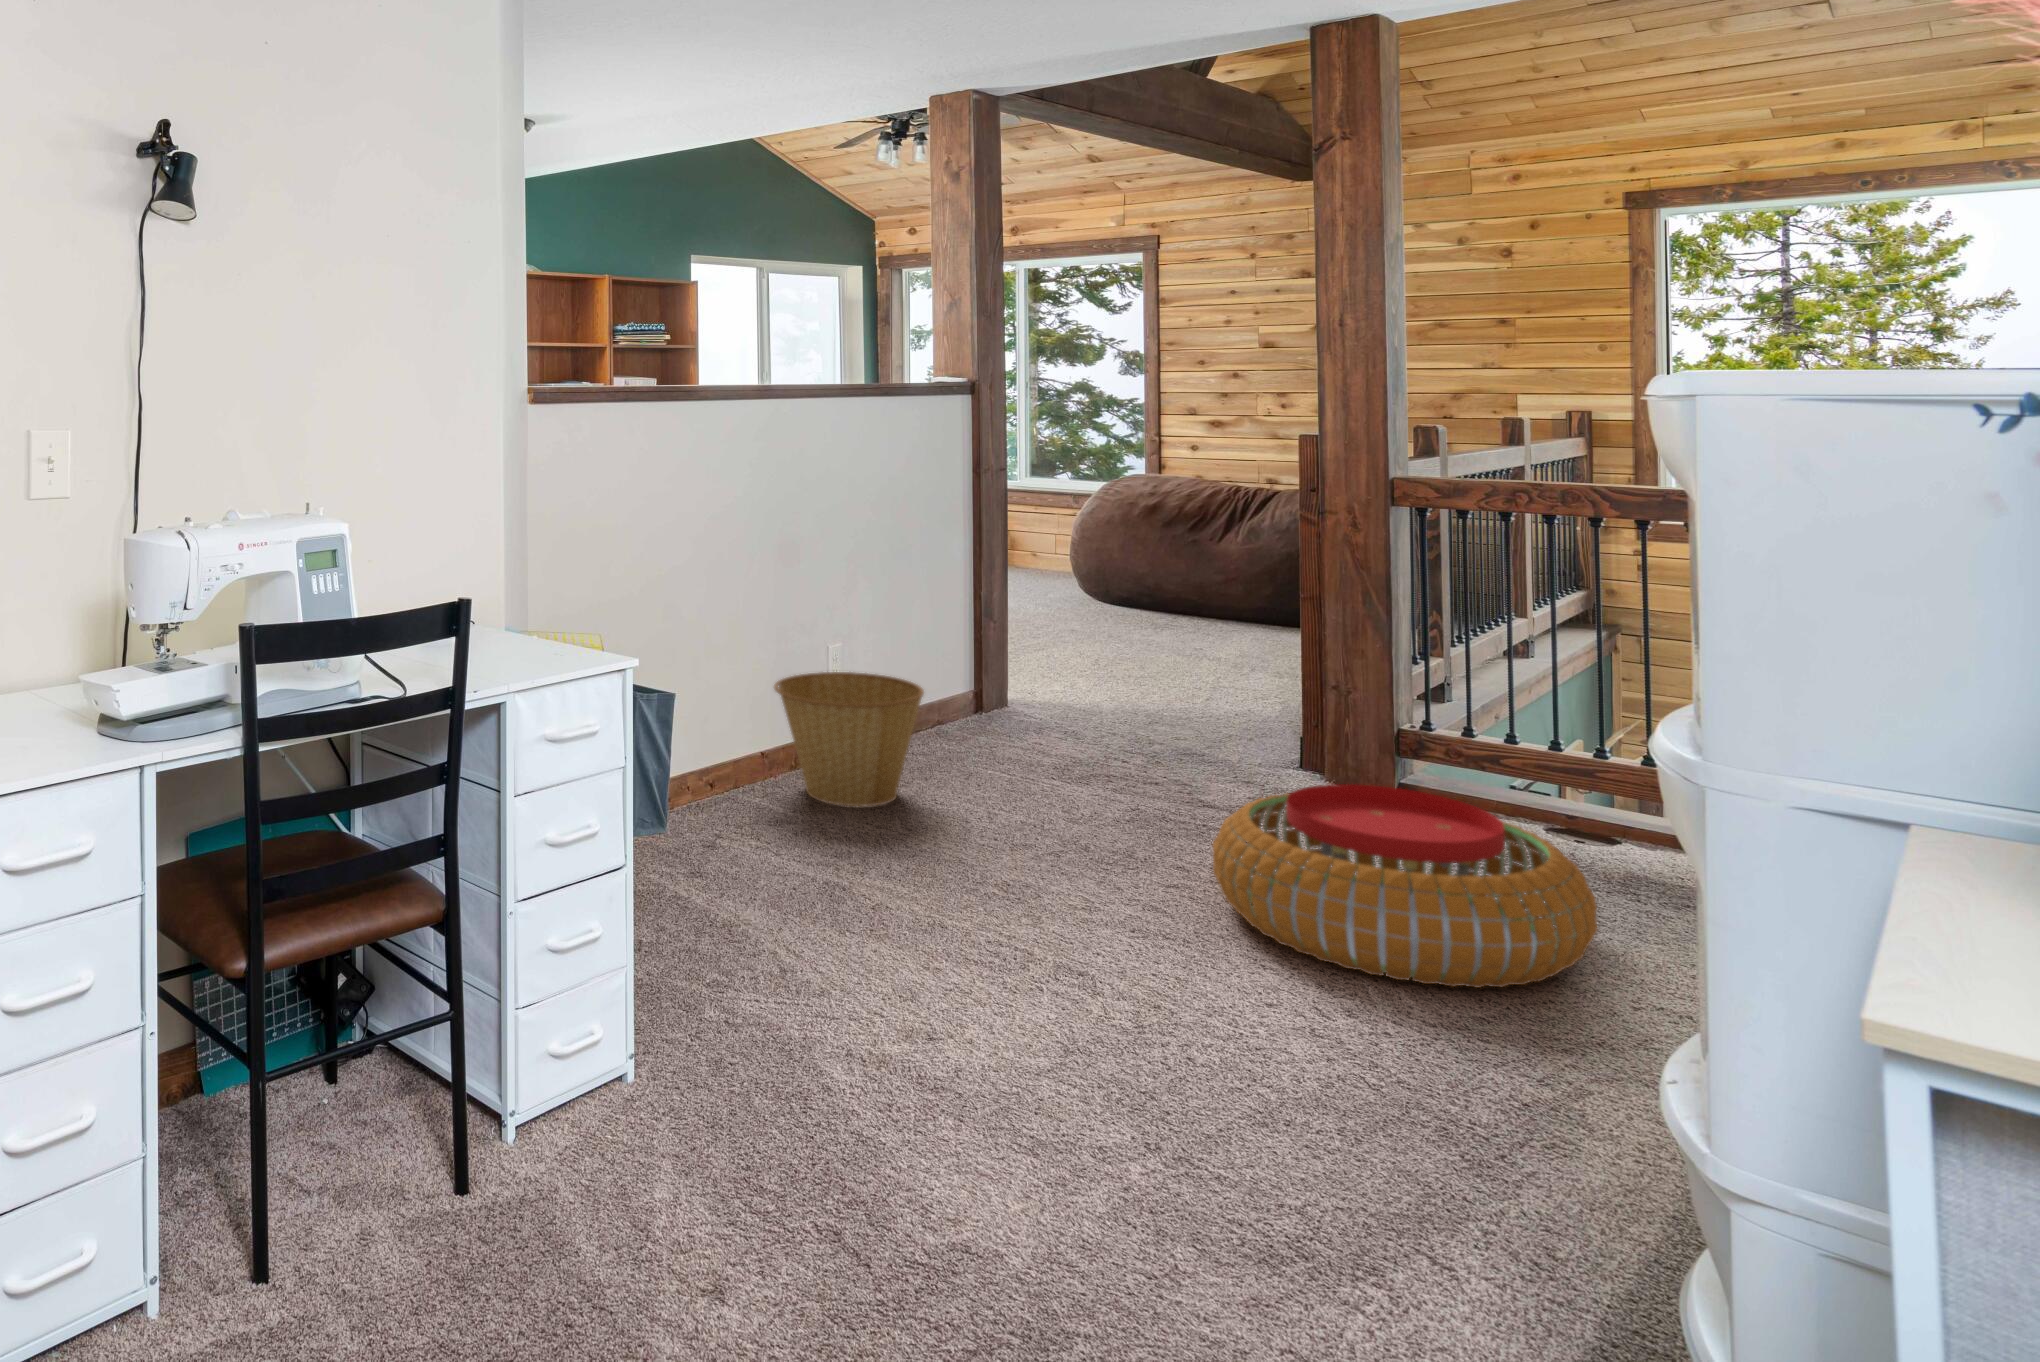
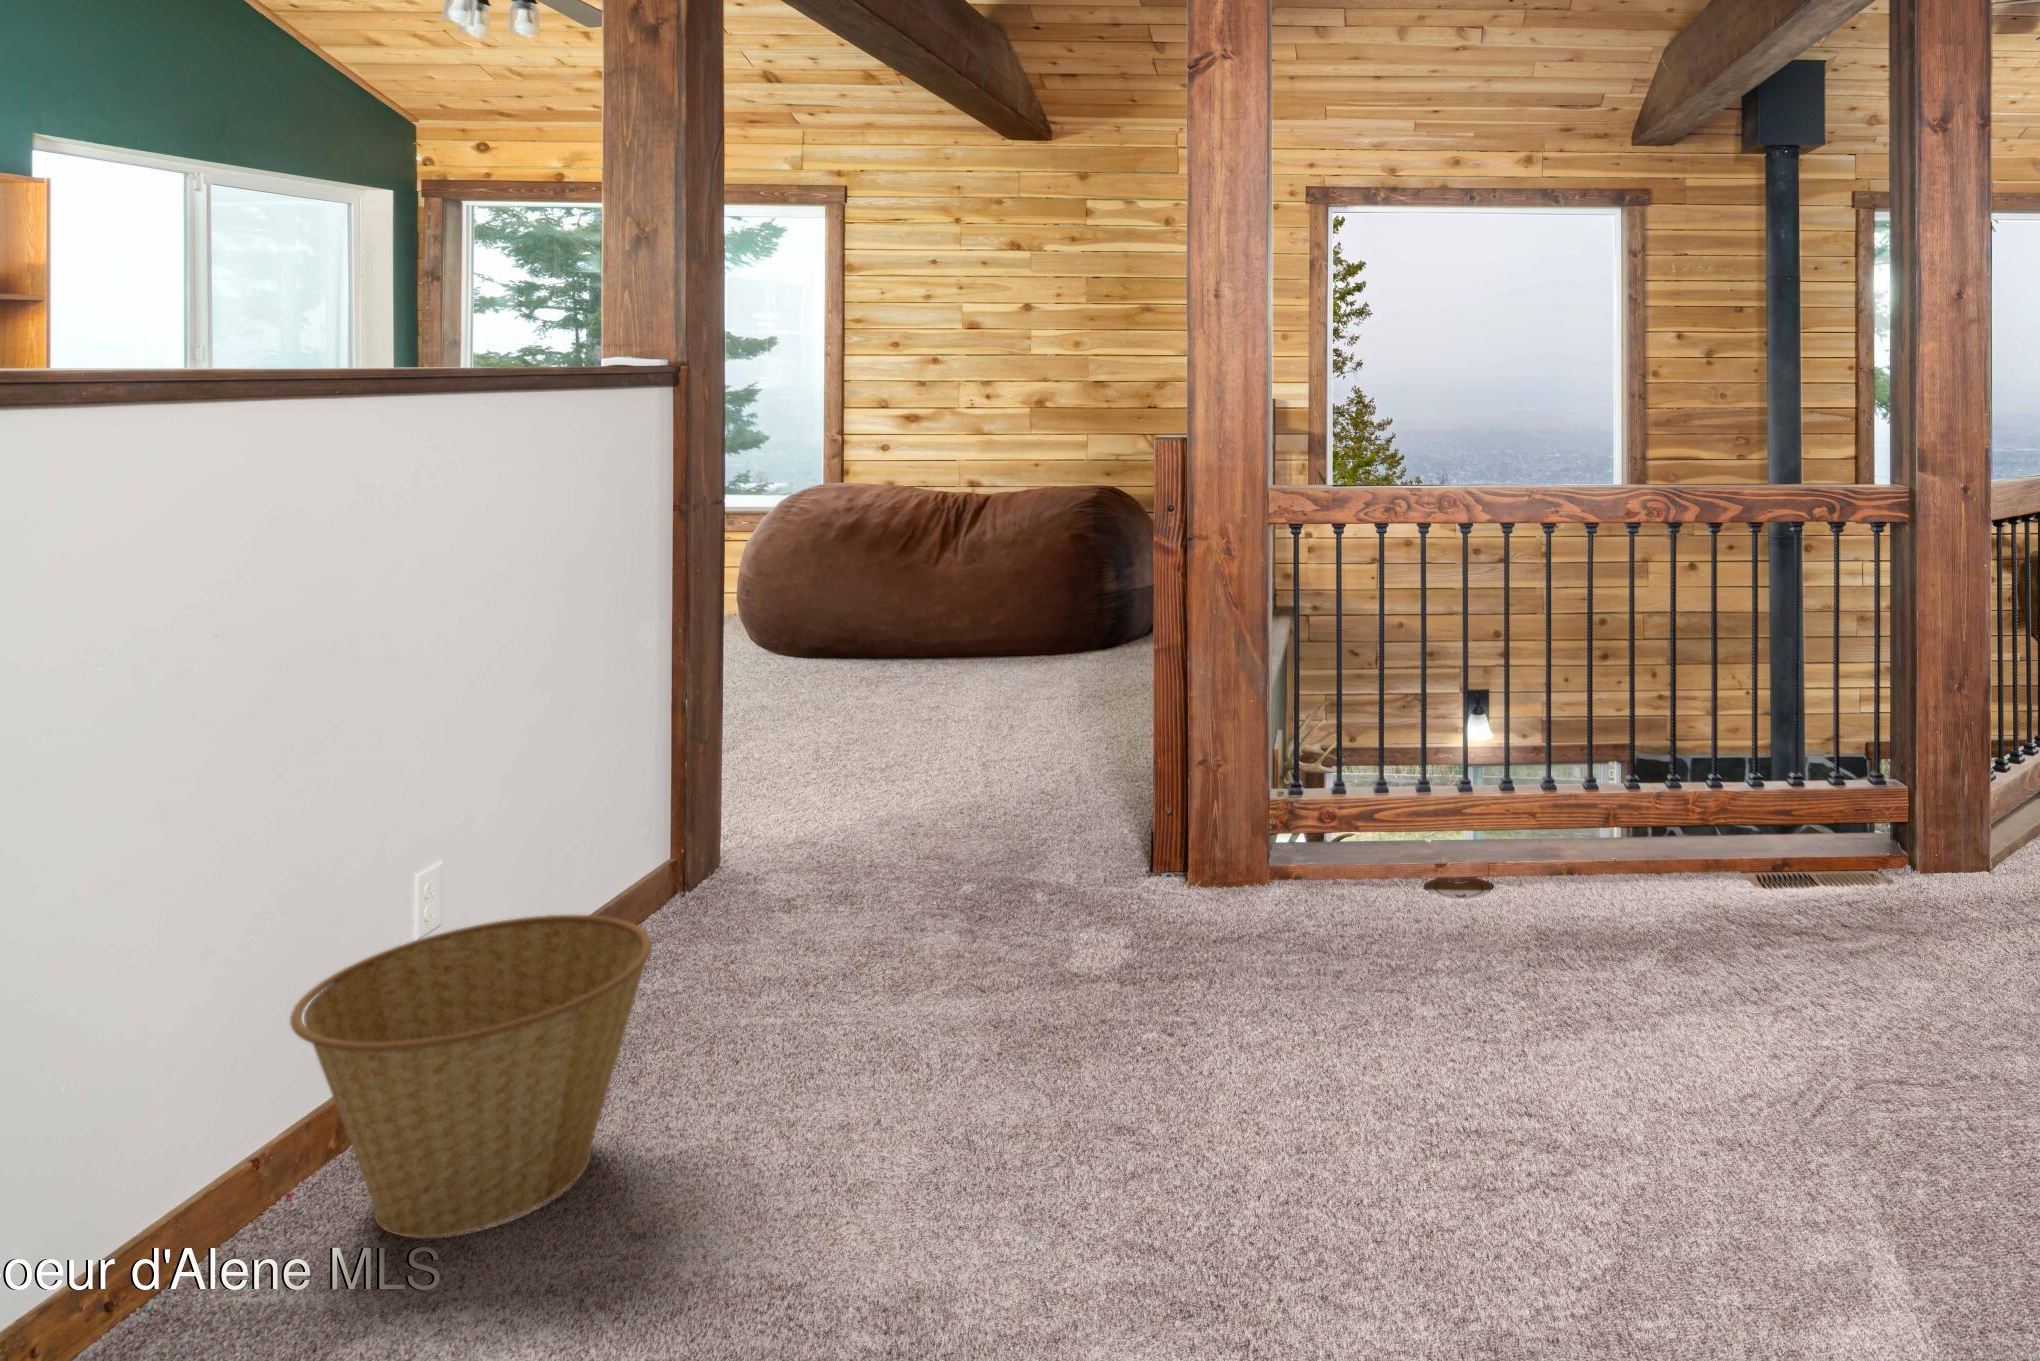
pouf: present [1213,784,1597,988] -> none [1208,921,1672,1263]

